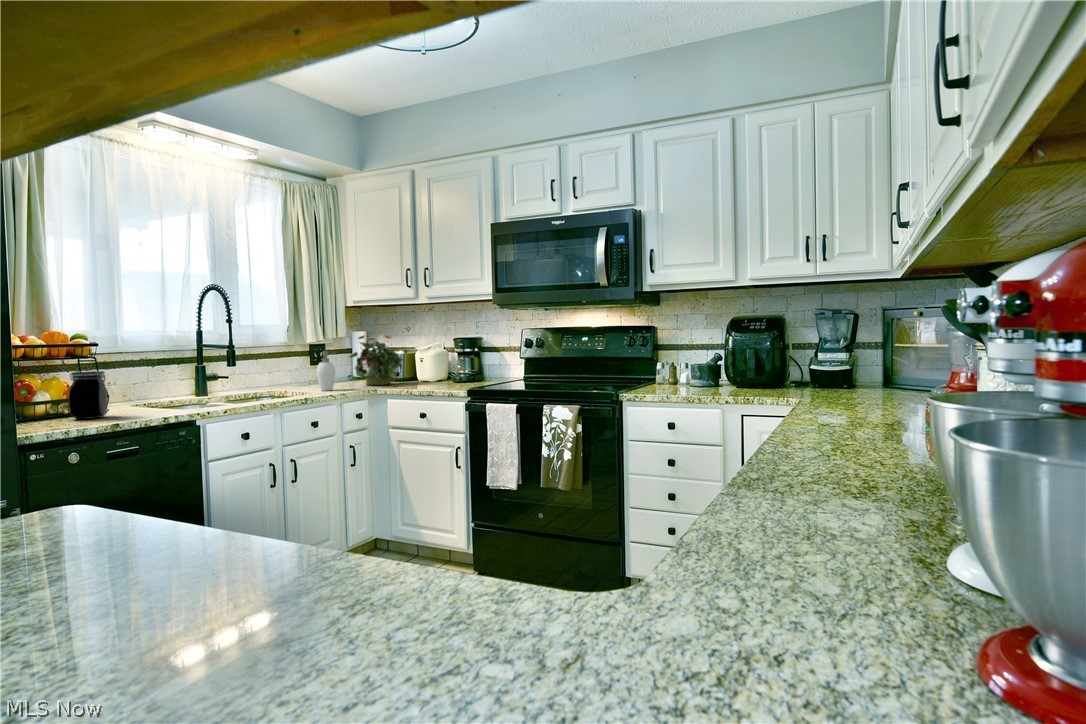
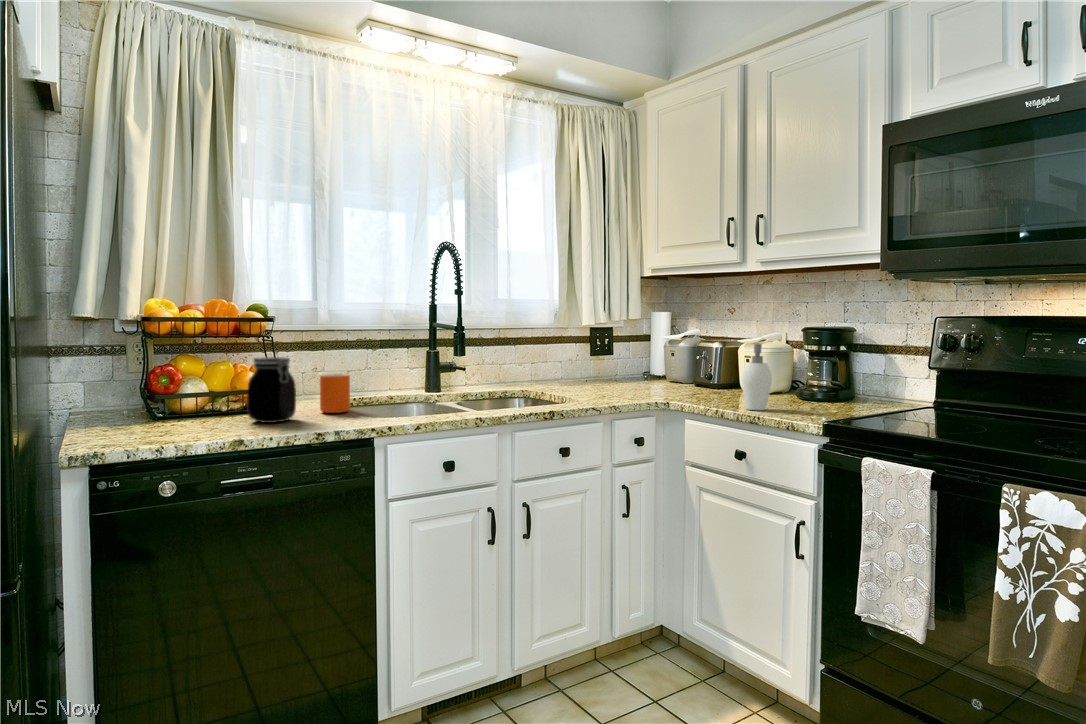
potted plant: present [350,336,403,385] -> none [637,317,718,394]
soap dispenser: present [317,351,335,391] -> present [742,344,775,410]
mug: none [118,383,145,411] -> present [320,374,350,413]

